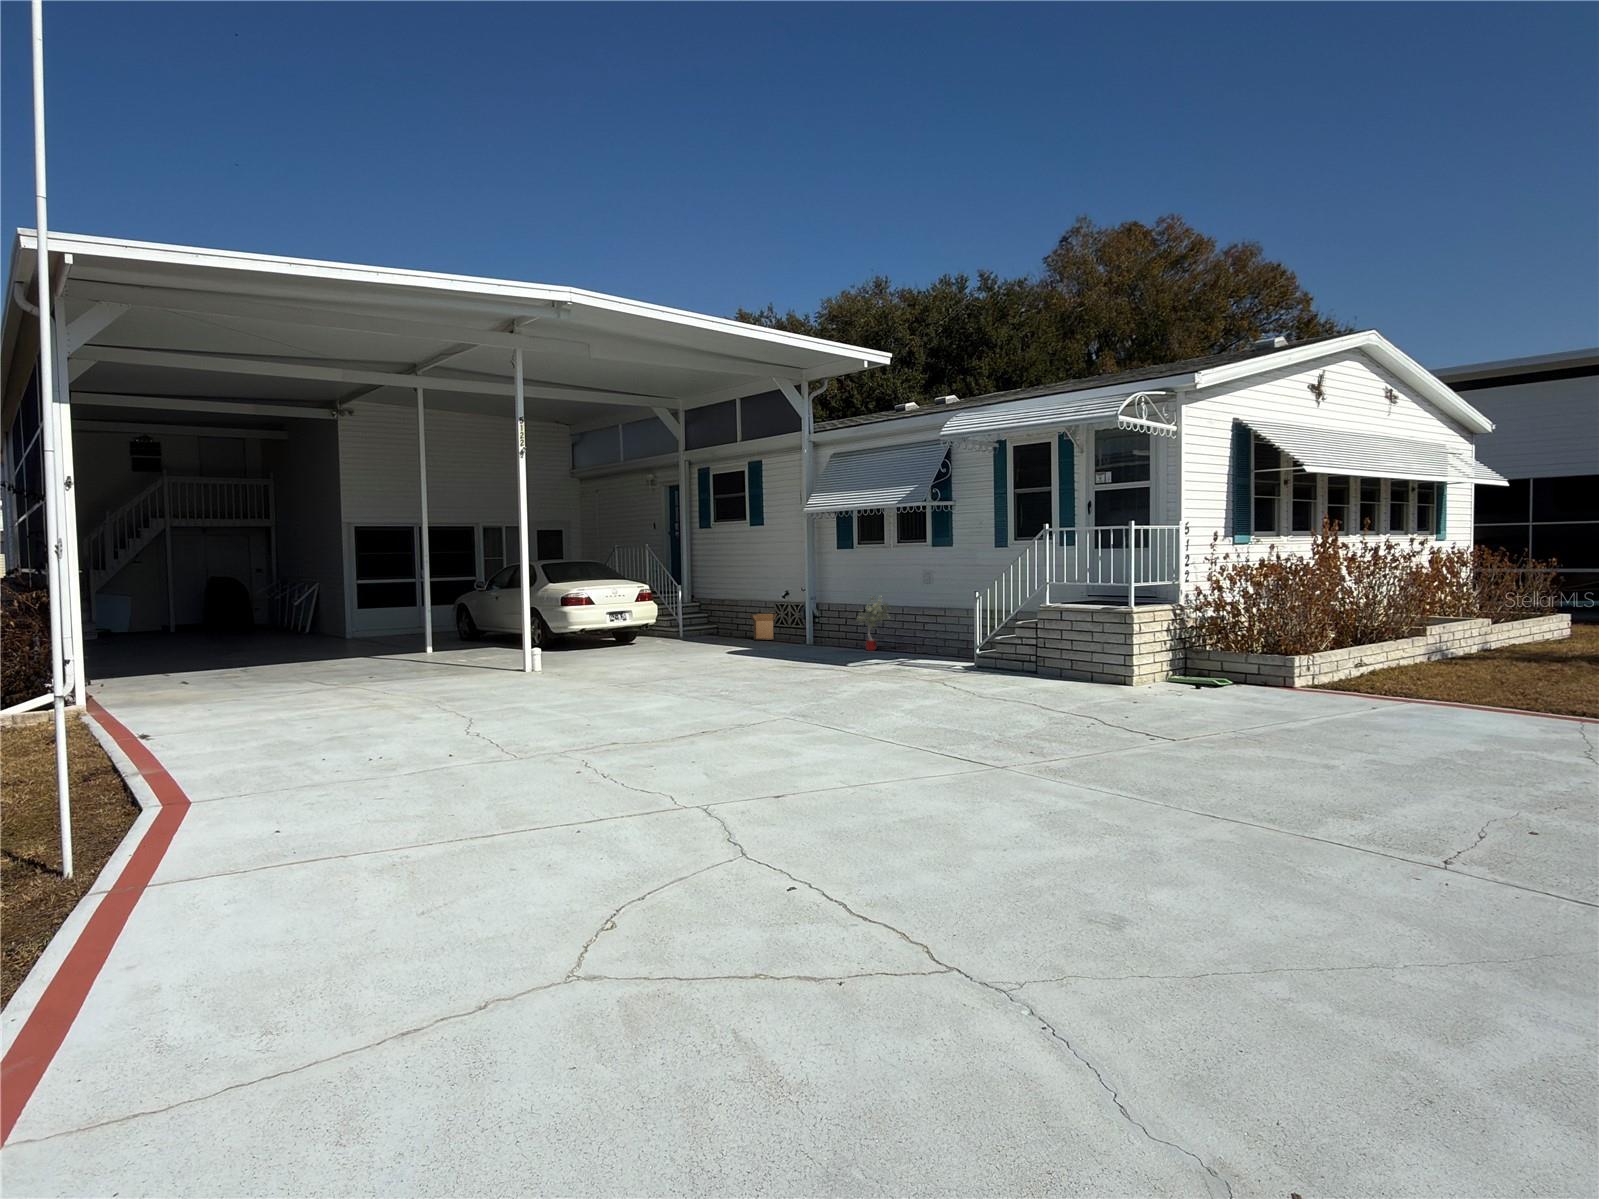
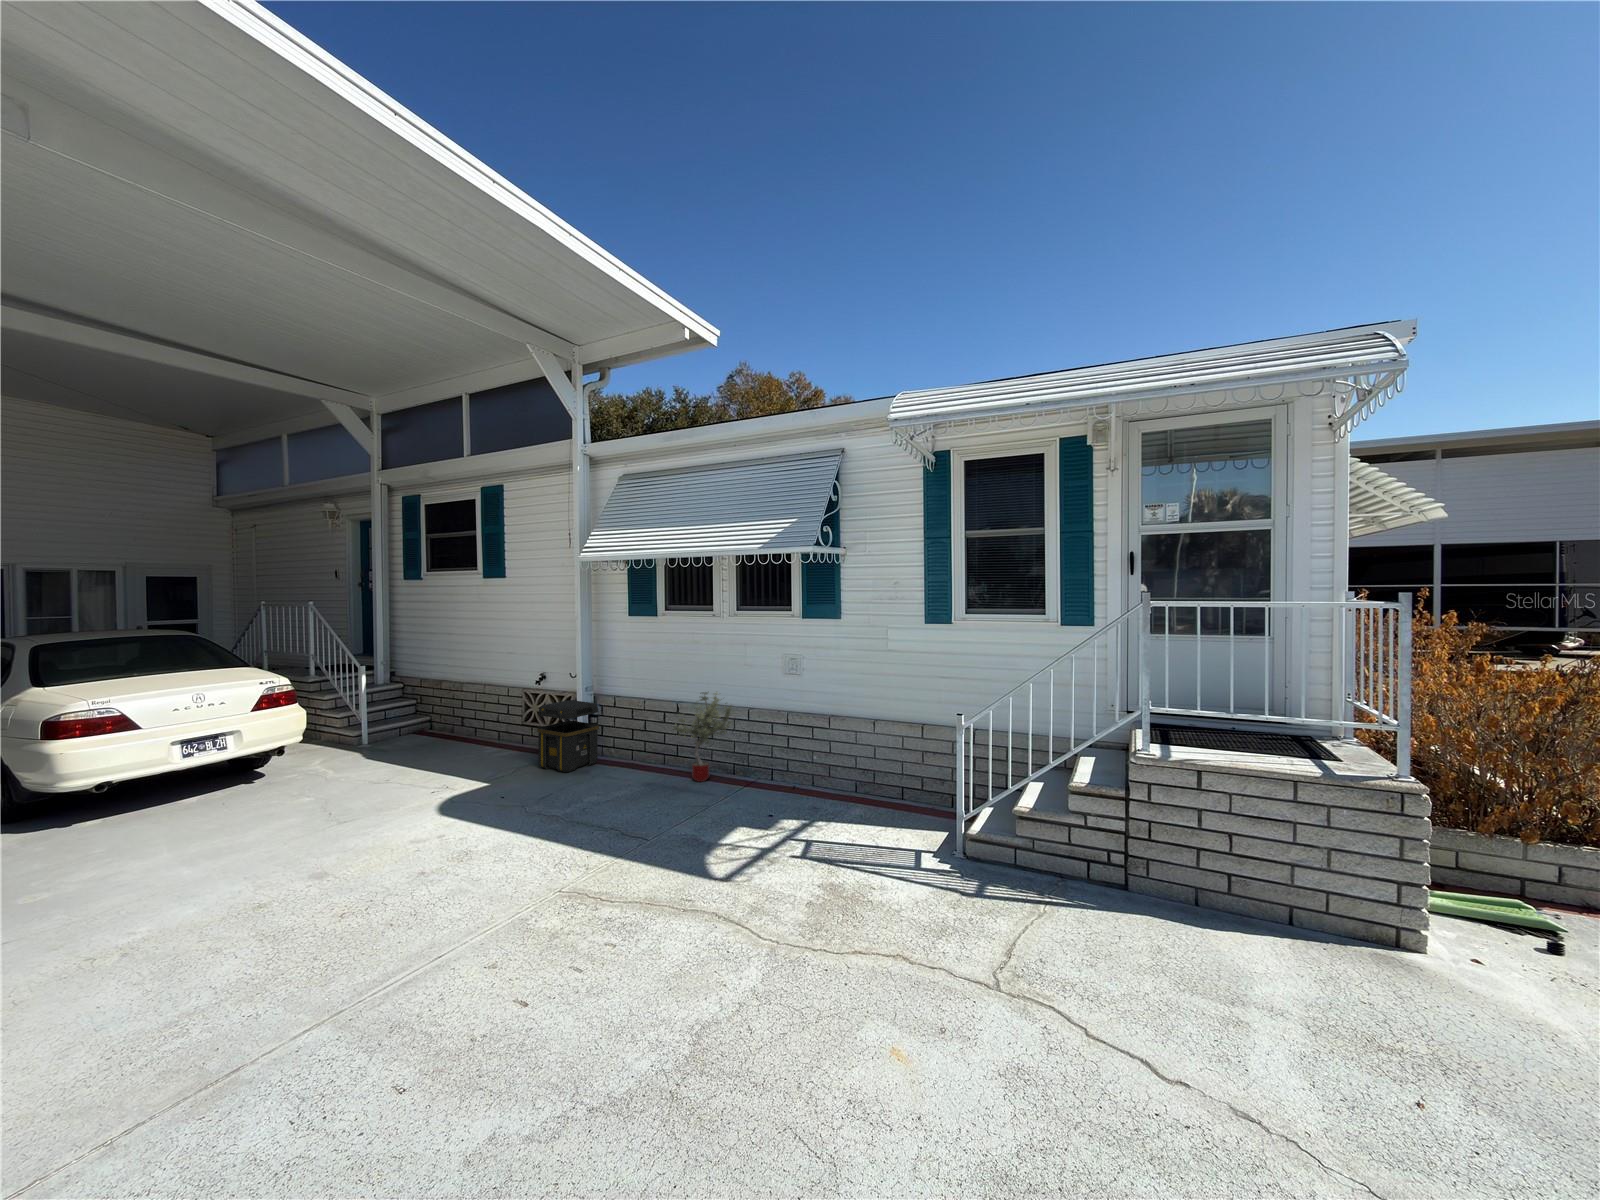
toolbox: none [779,604,816,646] -> present [537,700,599,772]
cardboard box: present [749,614,777,640] -> none [483,710,531,756]

